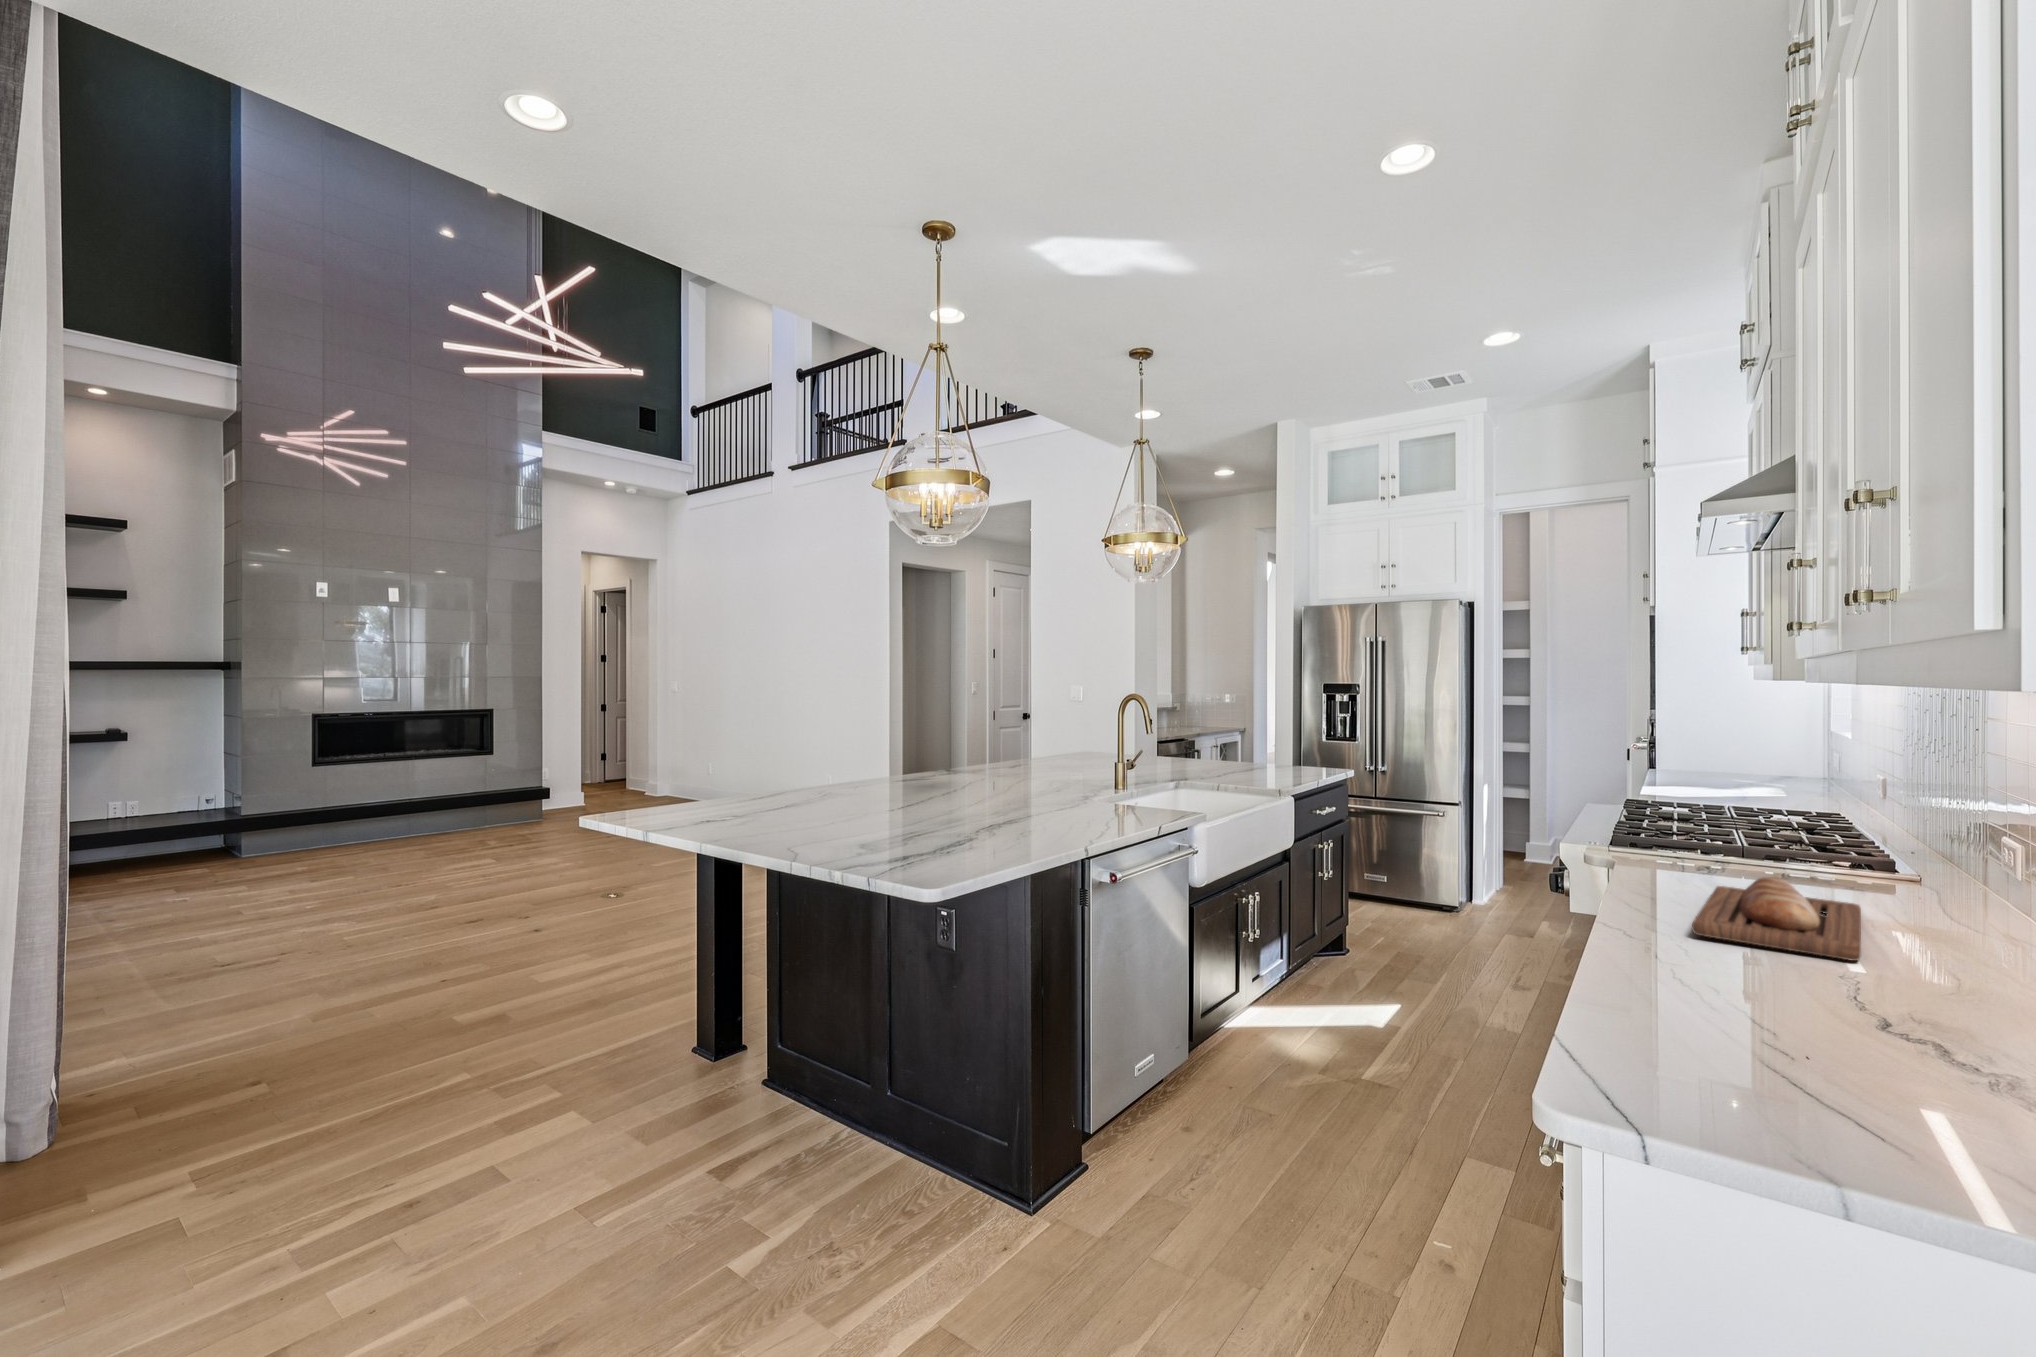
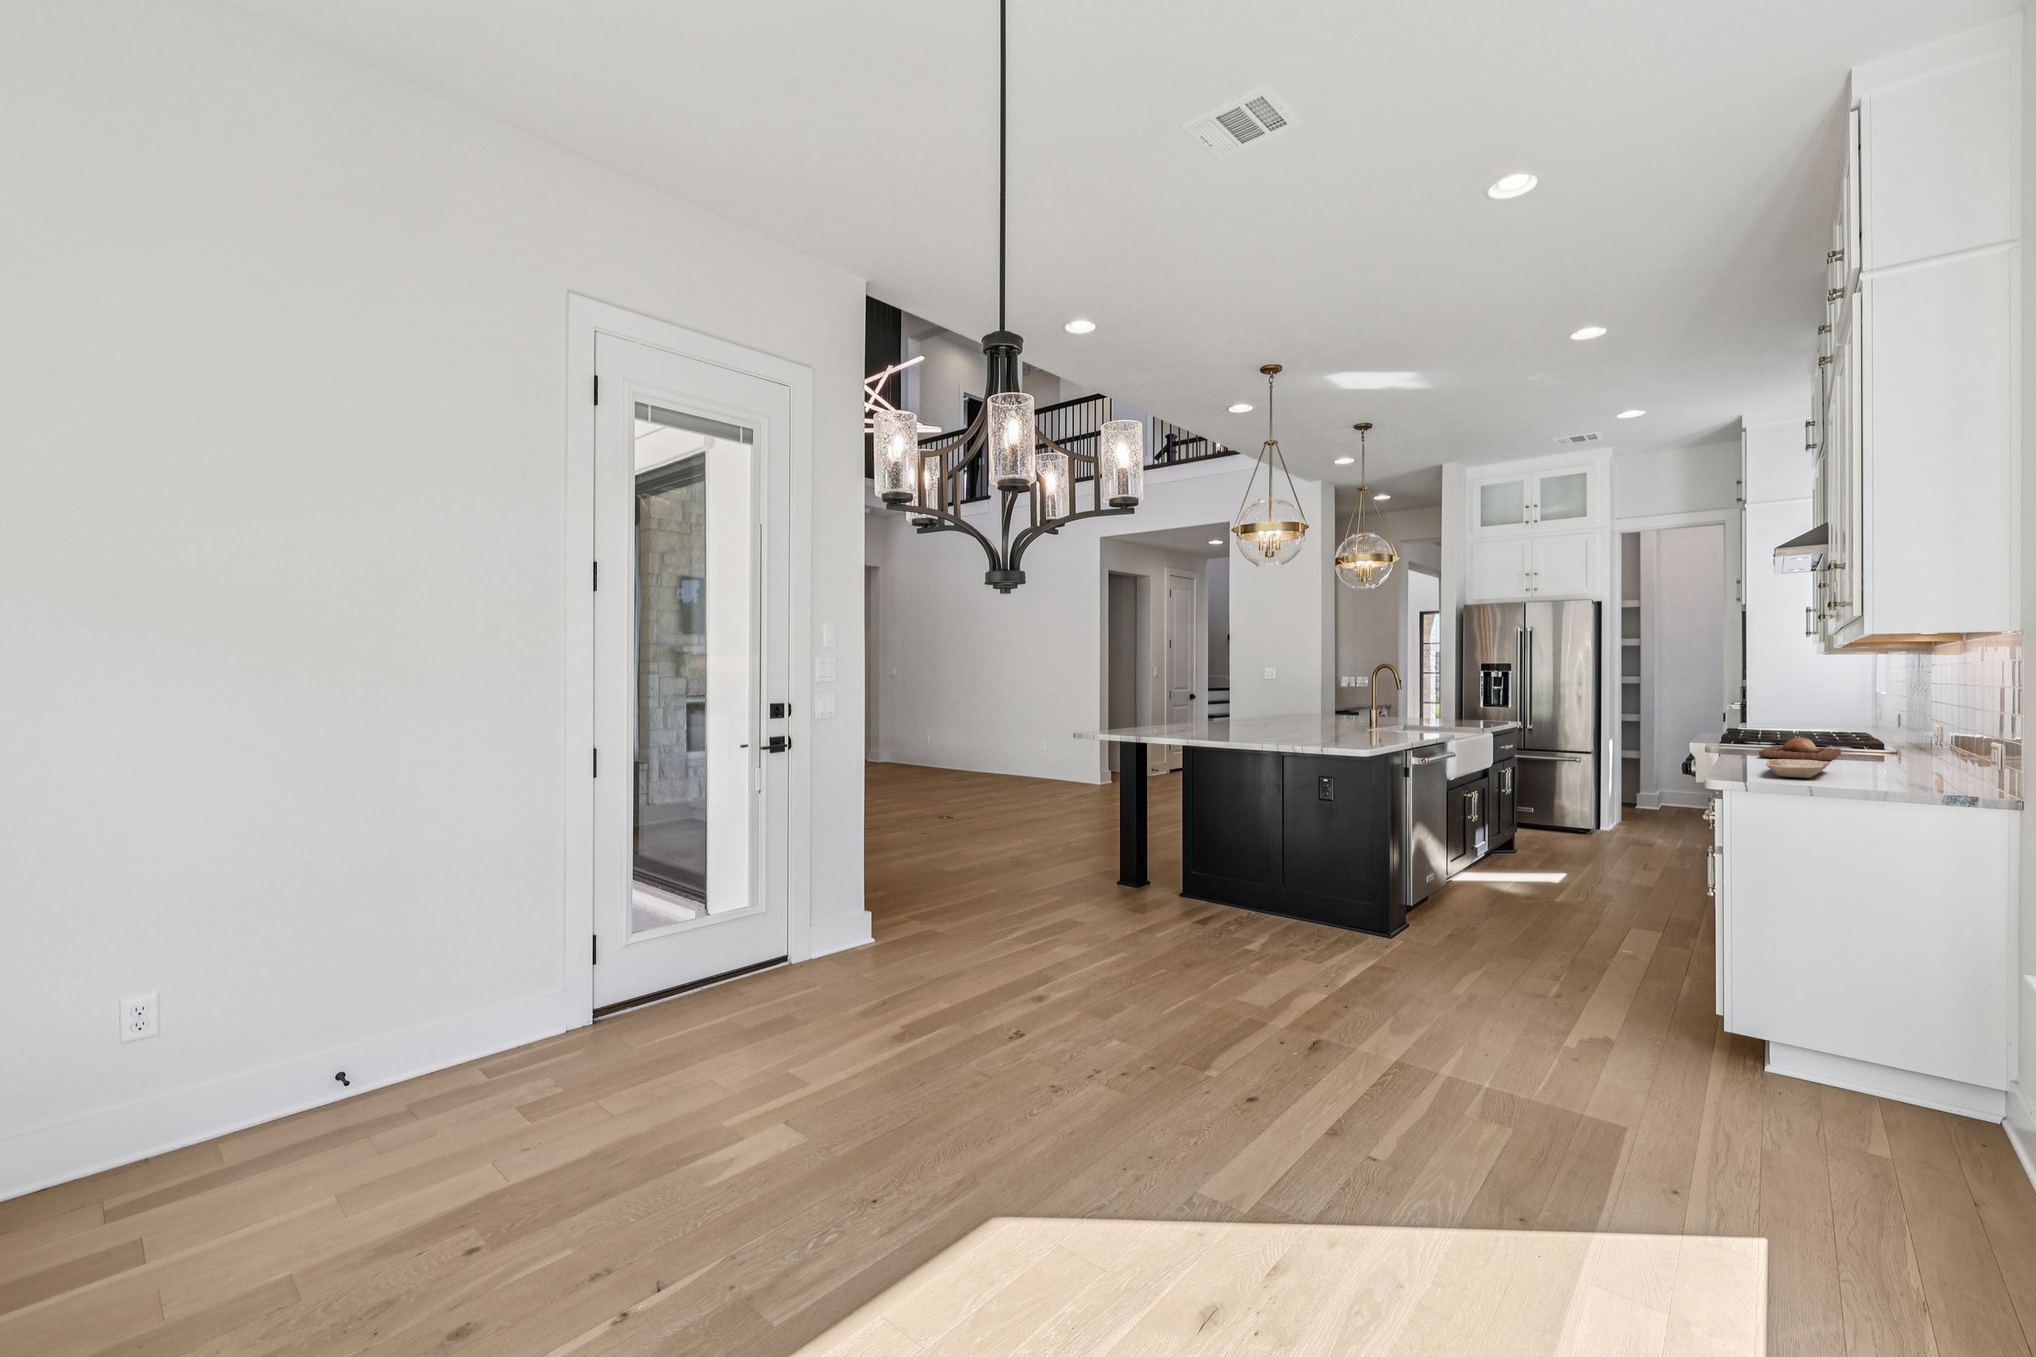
tray: none [1722,992,1903,1117] -> present [1766,759,1830,778]

